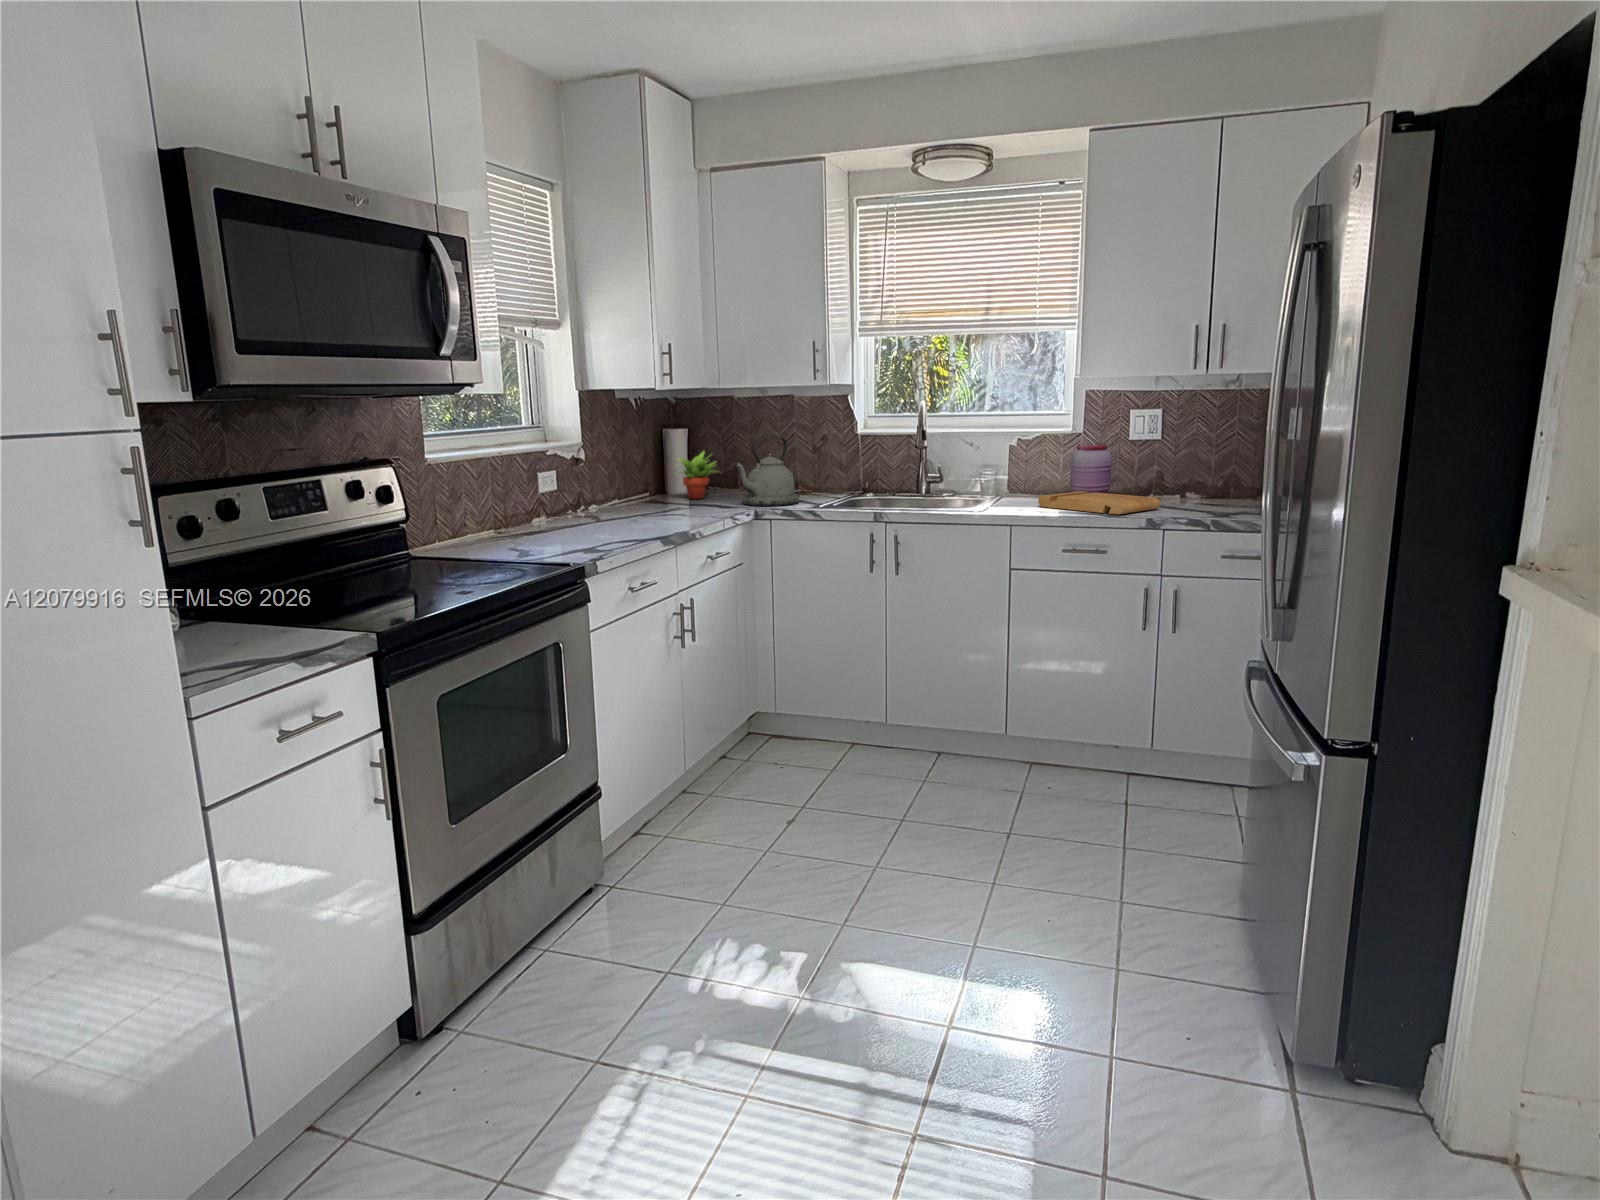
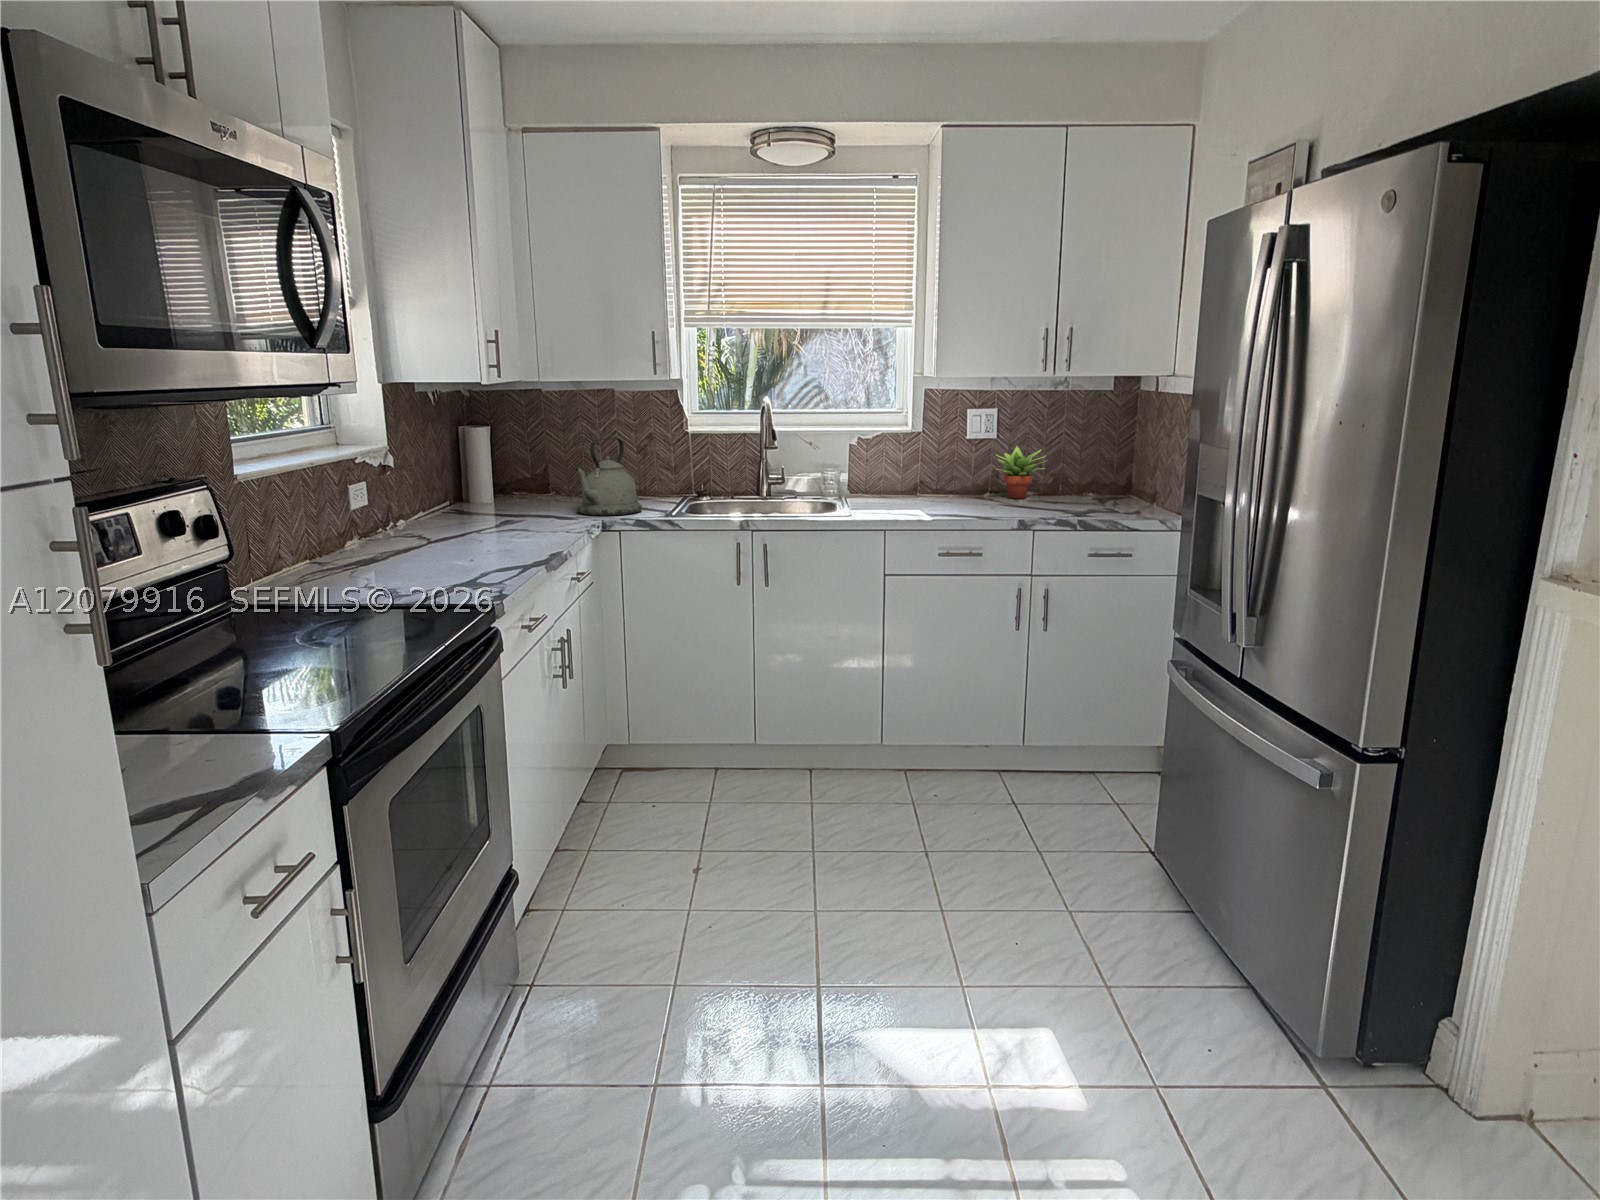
jar: present [1070,443,1112,493] -> none [912,442,952,497]
succulent plant: present [678,451,715,499] -> present [995,446,1046,499]
cutting board: present [1038,491,1160,514] -> none [899,491,1016,515]

